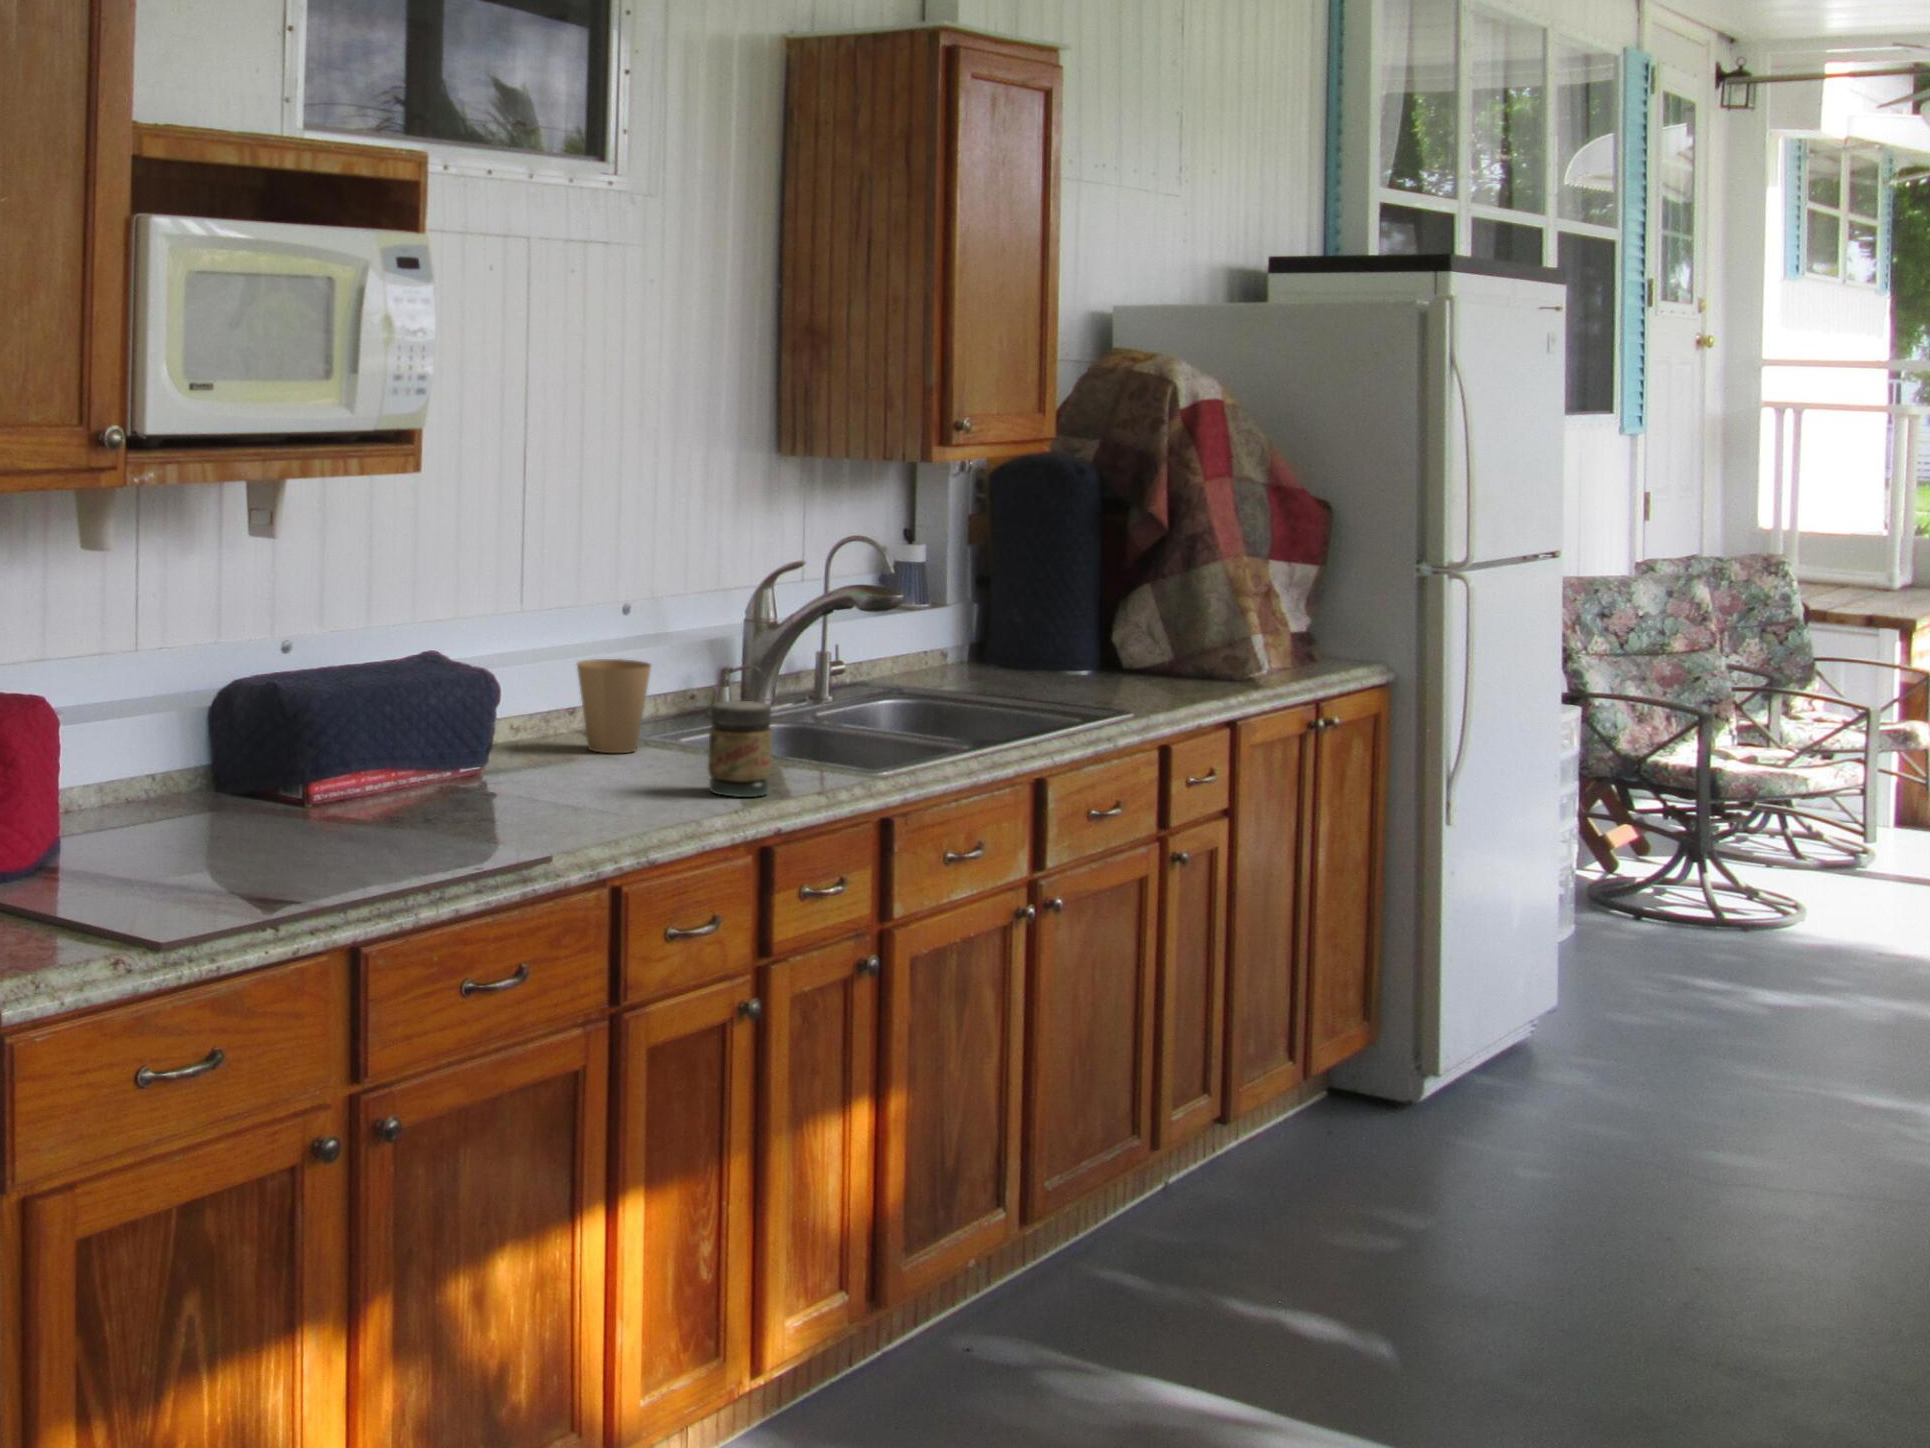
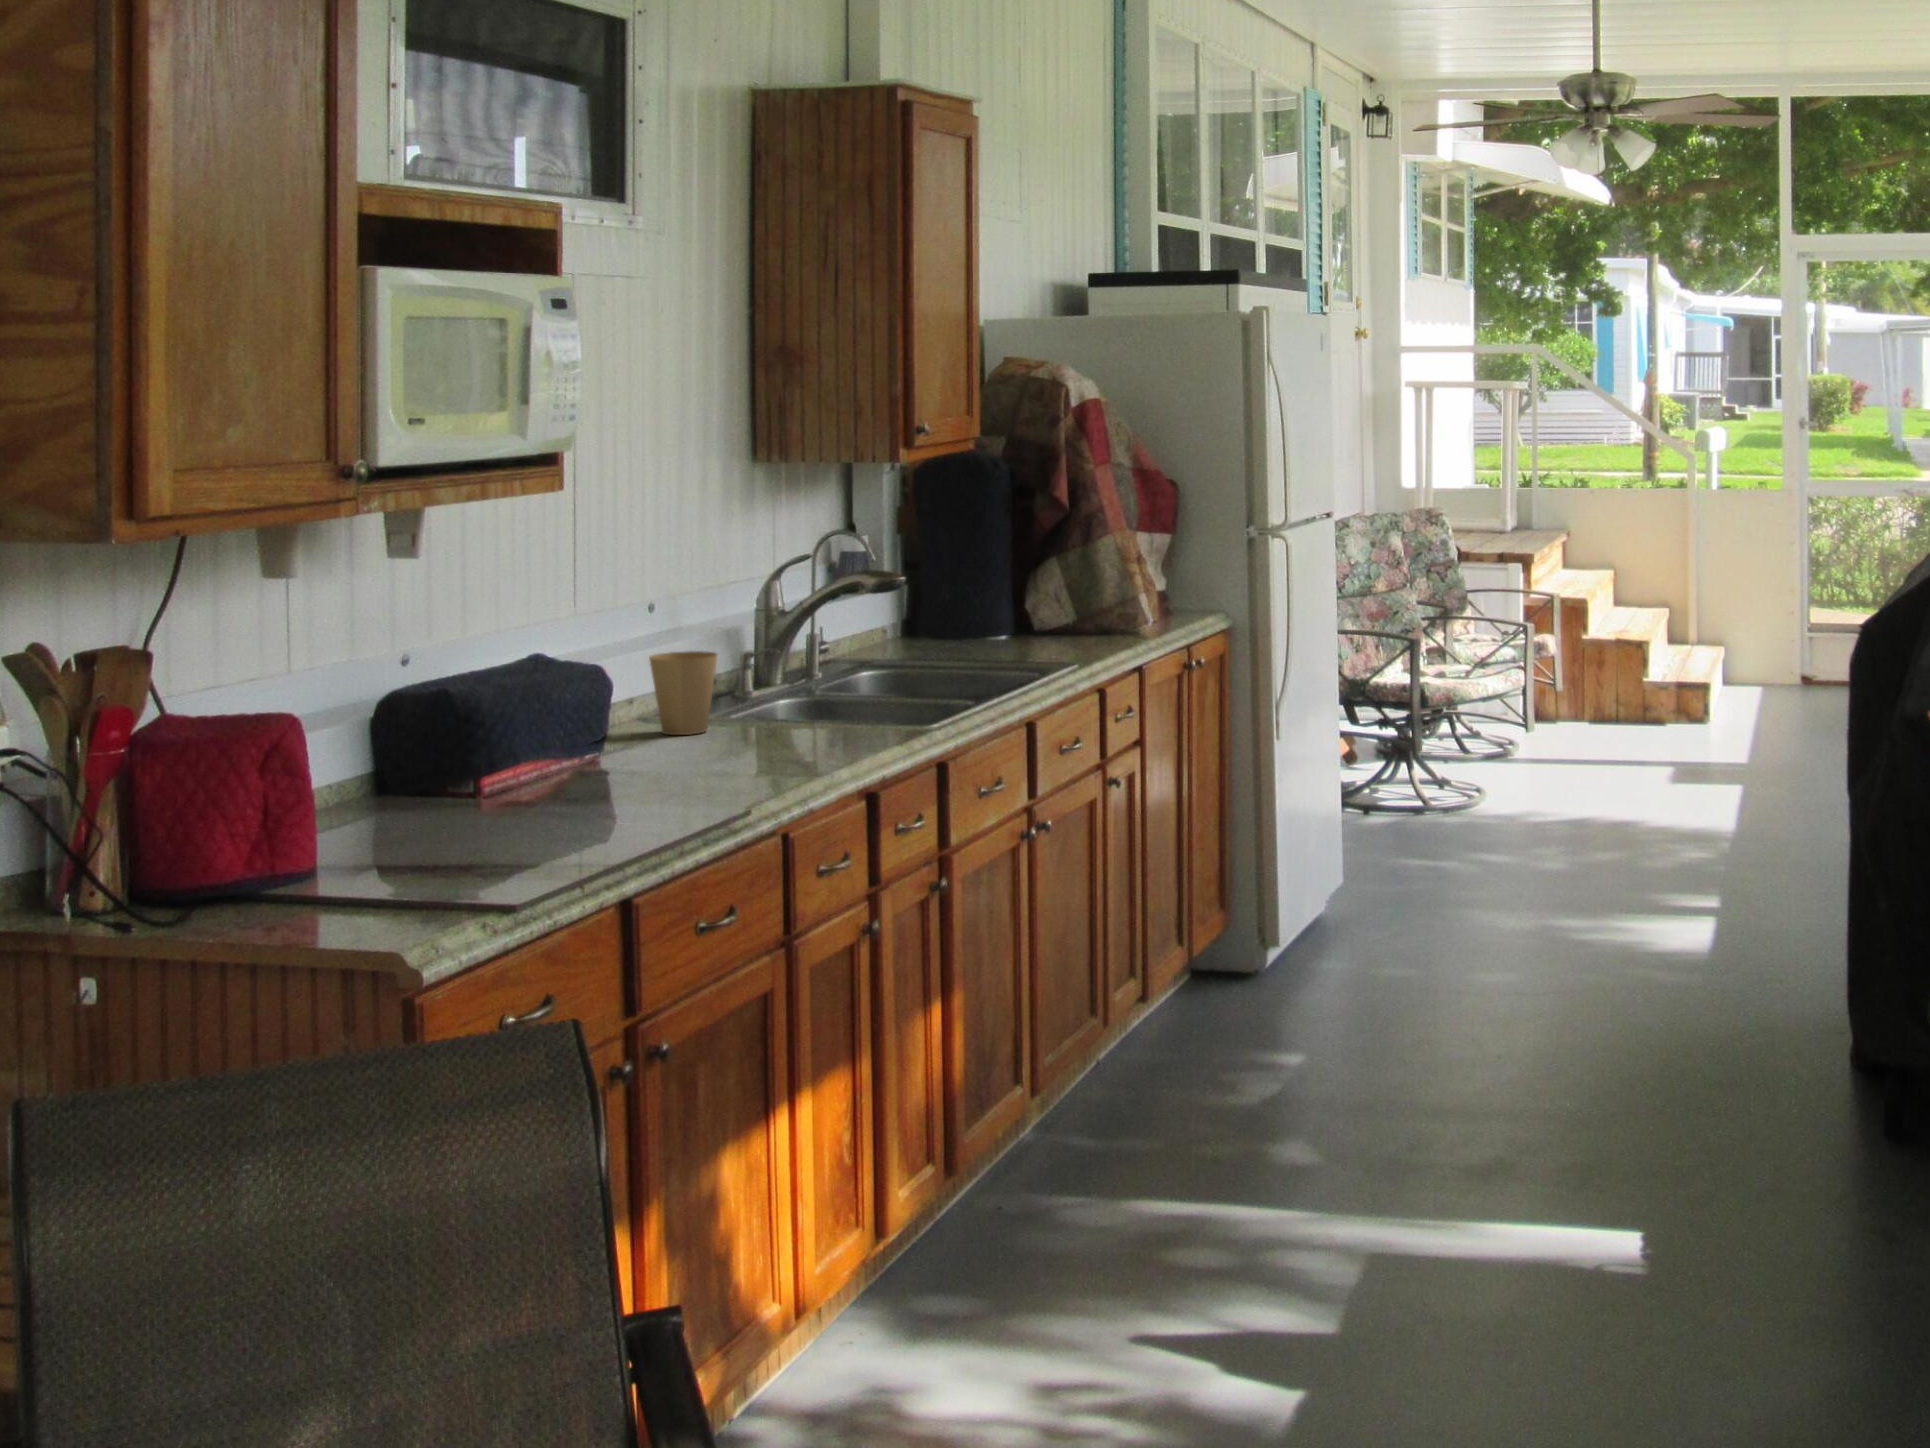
jar: present [708,701,771,797] -> none [809,672,863,754]

